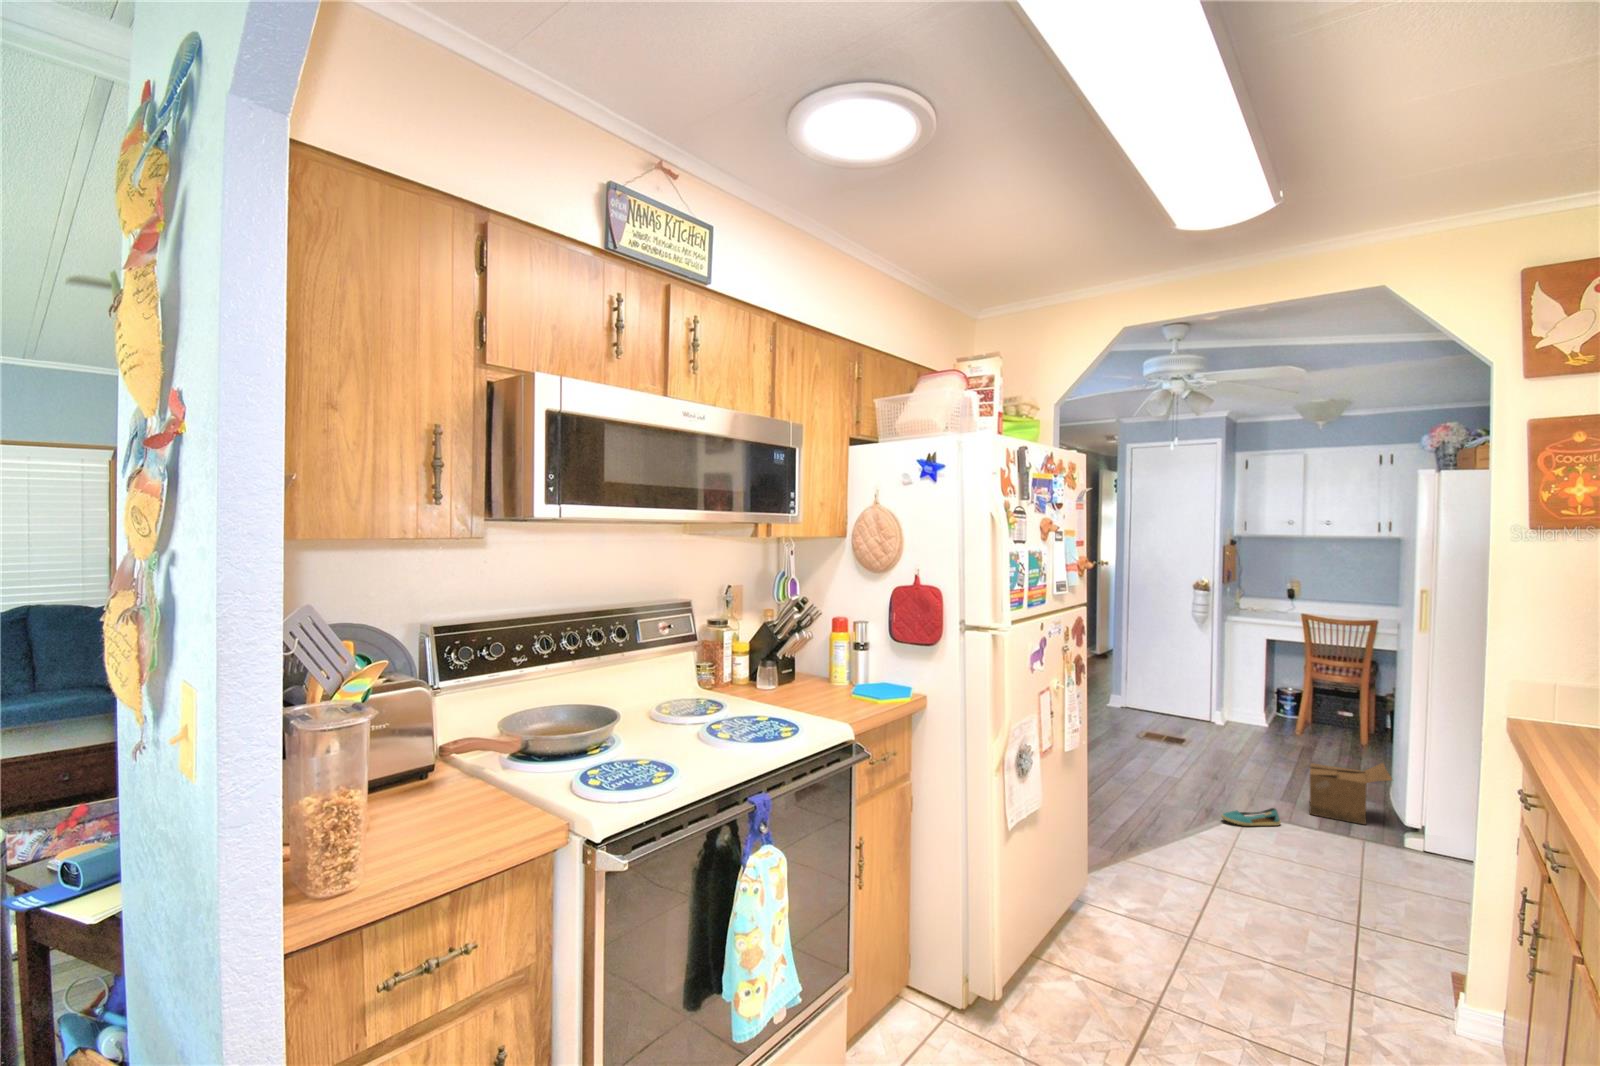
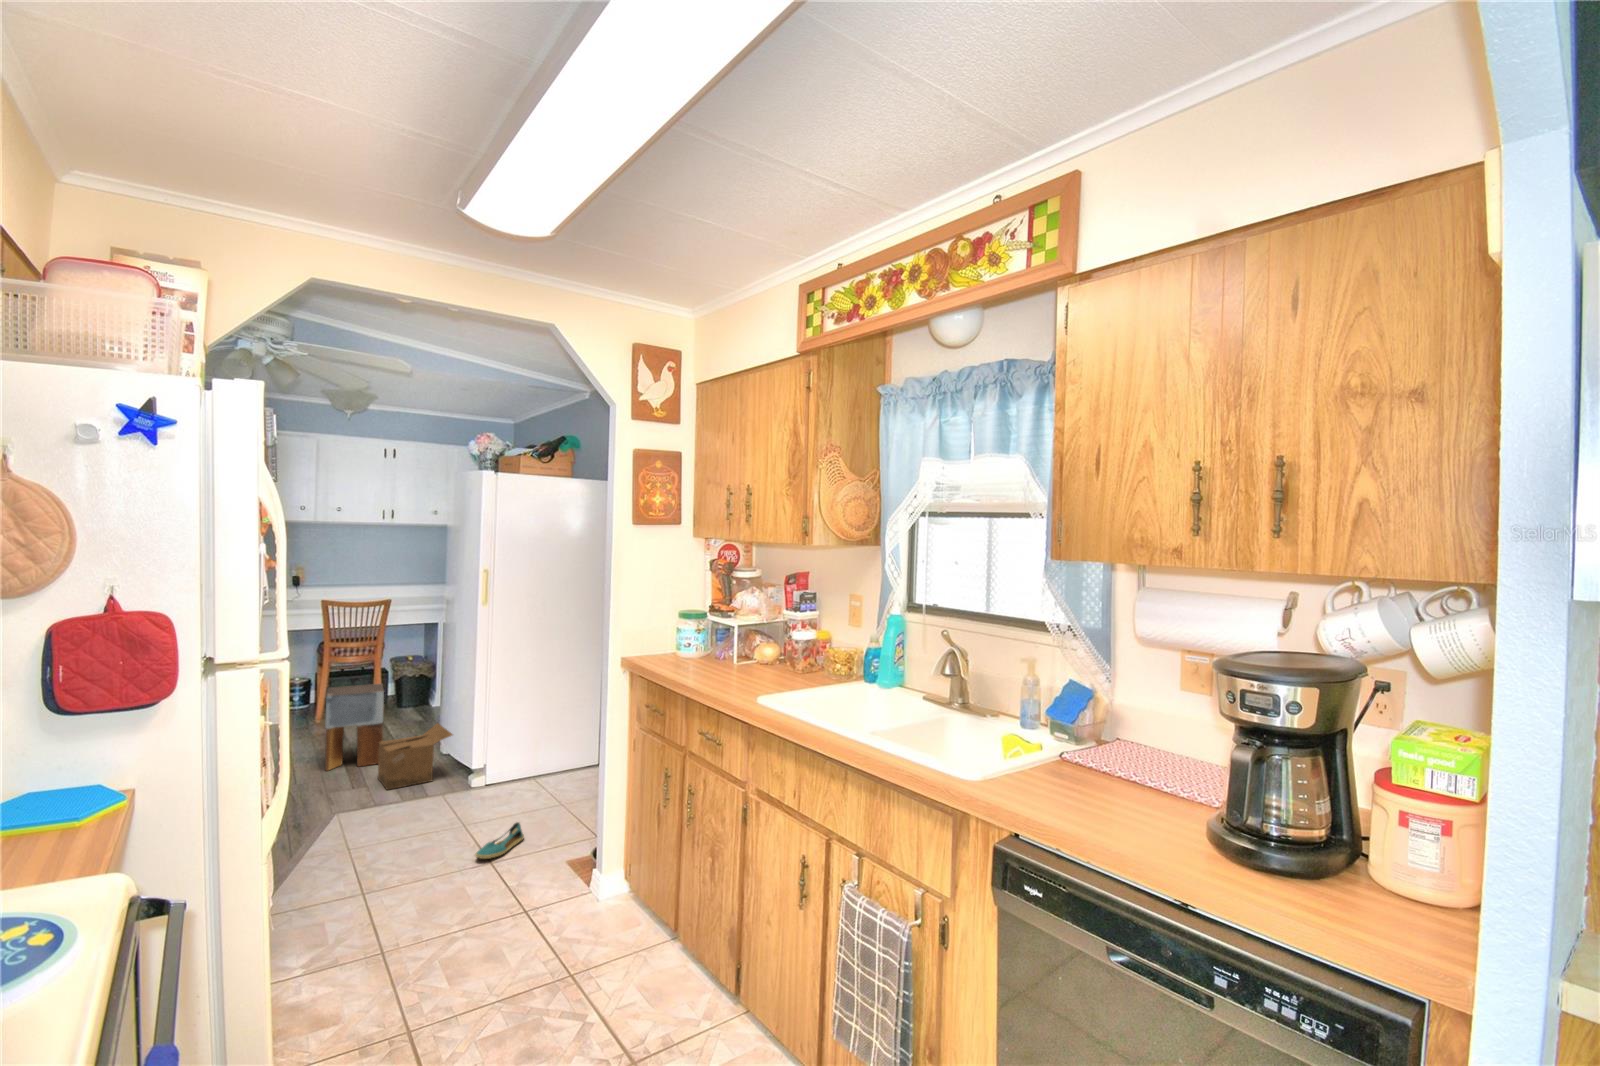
stool: none [1267,698,1335,790] -> present [325,684,384,771]
shoe: present [1221,808,1281,826] -> present [475,822,524,859]

